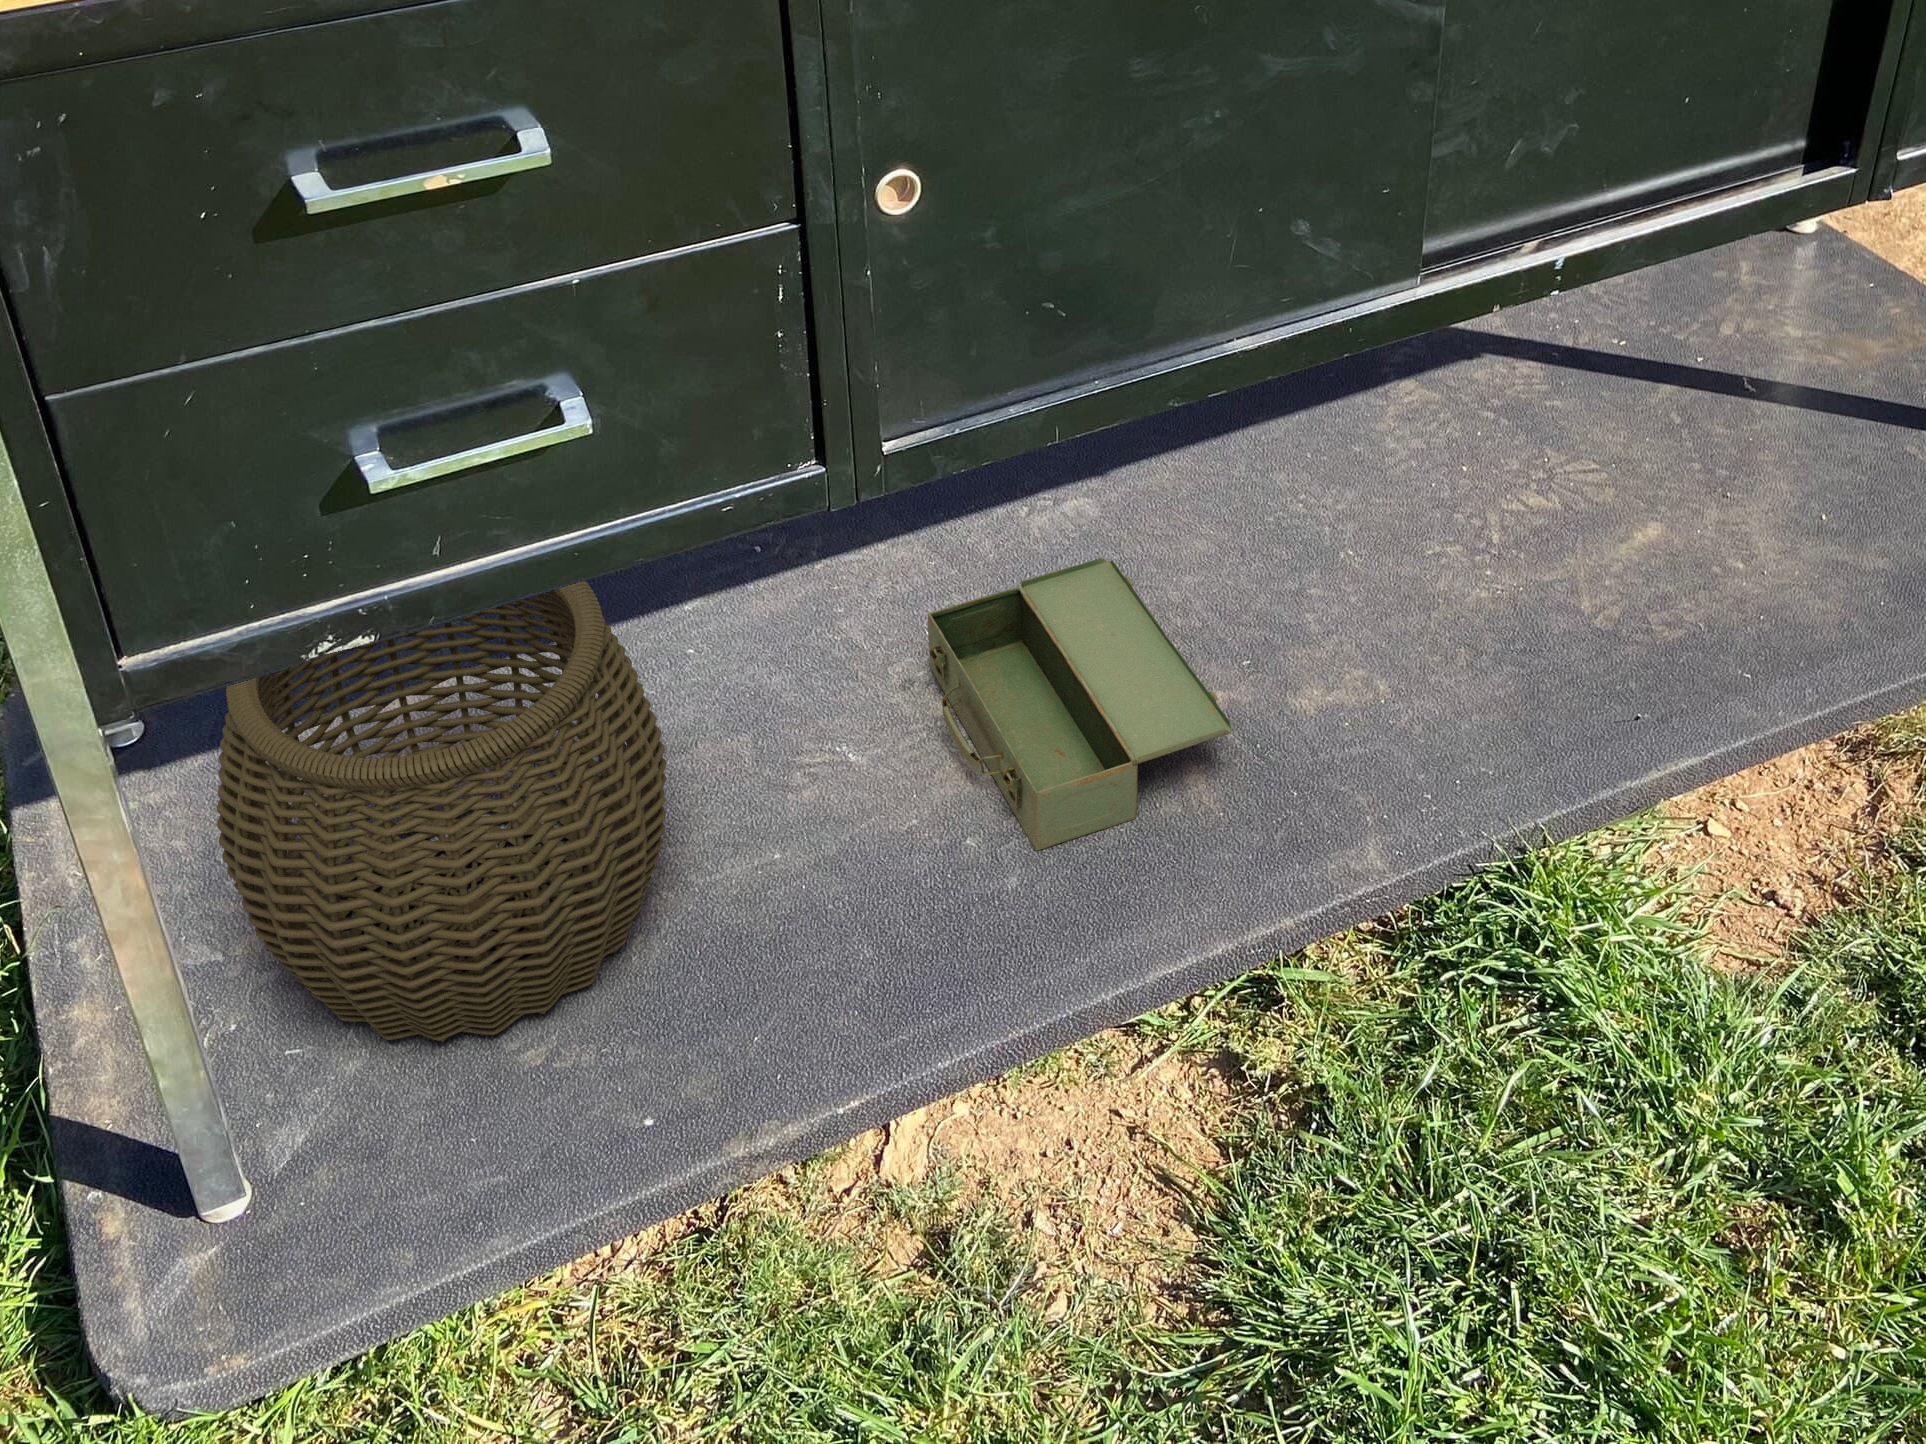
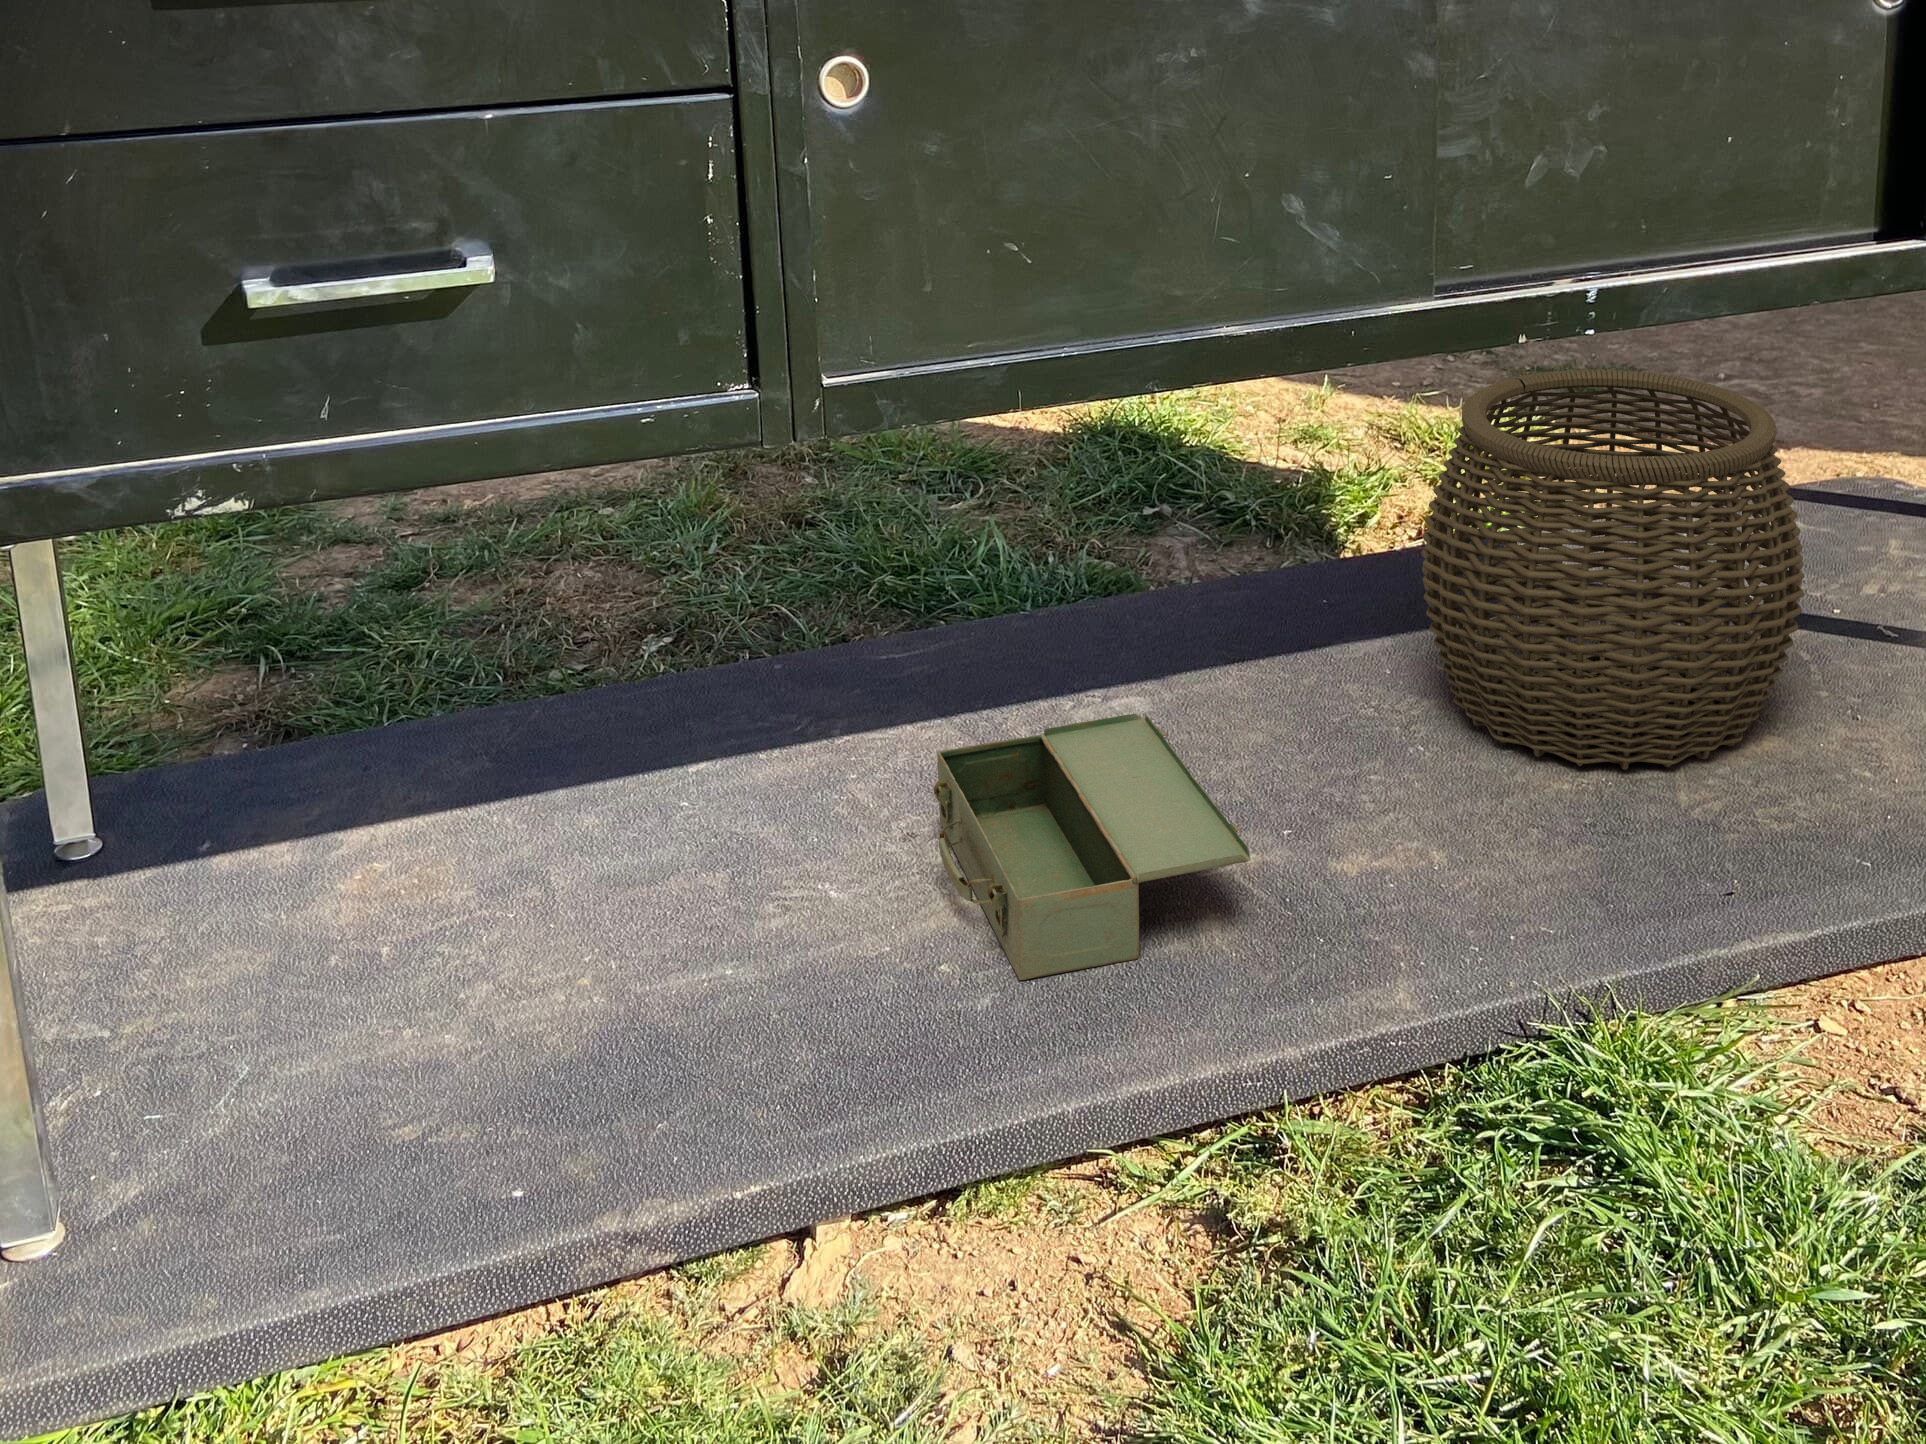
woven basket: present [217,581,666,1042] -> present [1421,369,1804,770]

